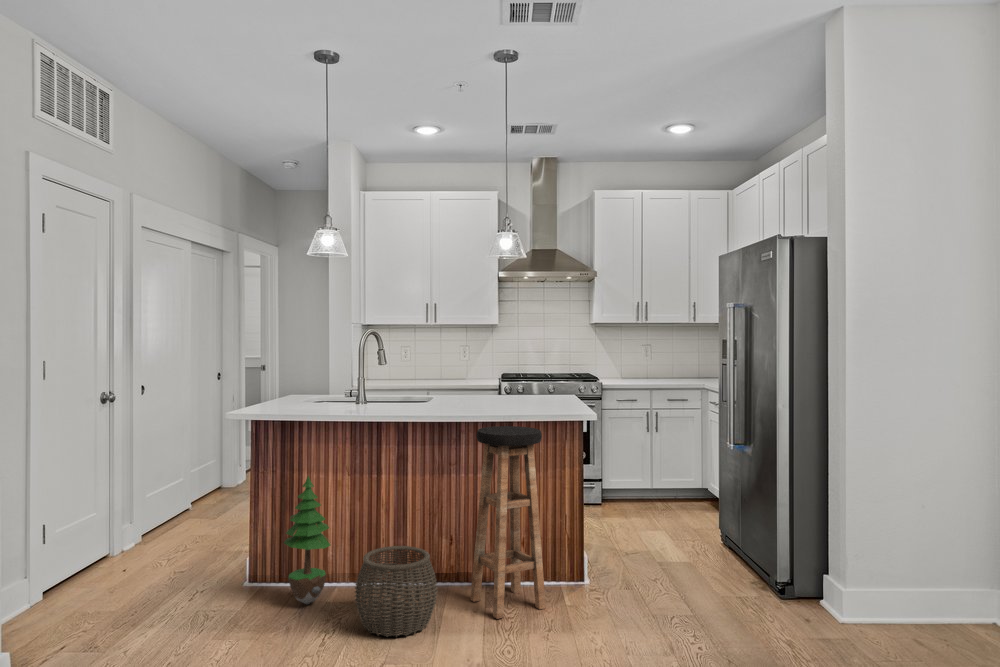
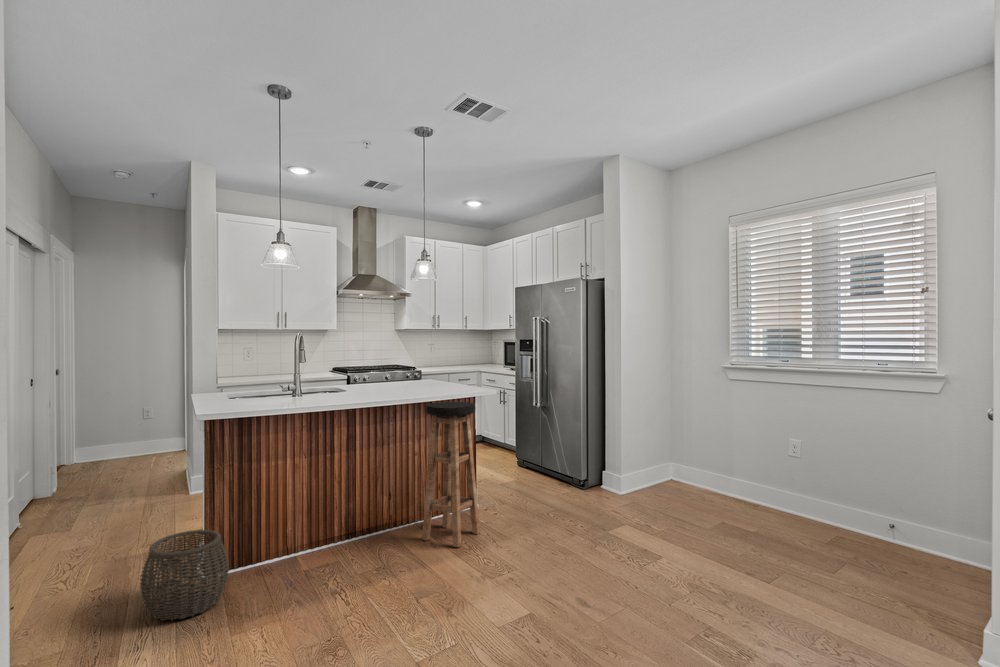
potted tree: present [284,476,330,605] -> none [267,460,312,577]
woven basket: present [355,546,438,637] -> present [140,530,229,621]

